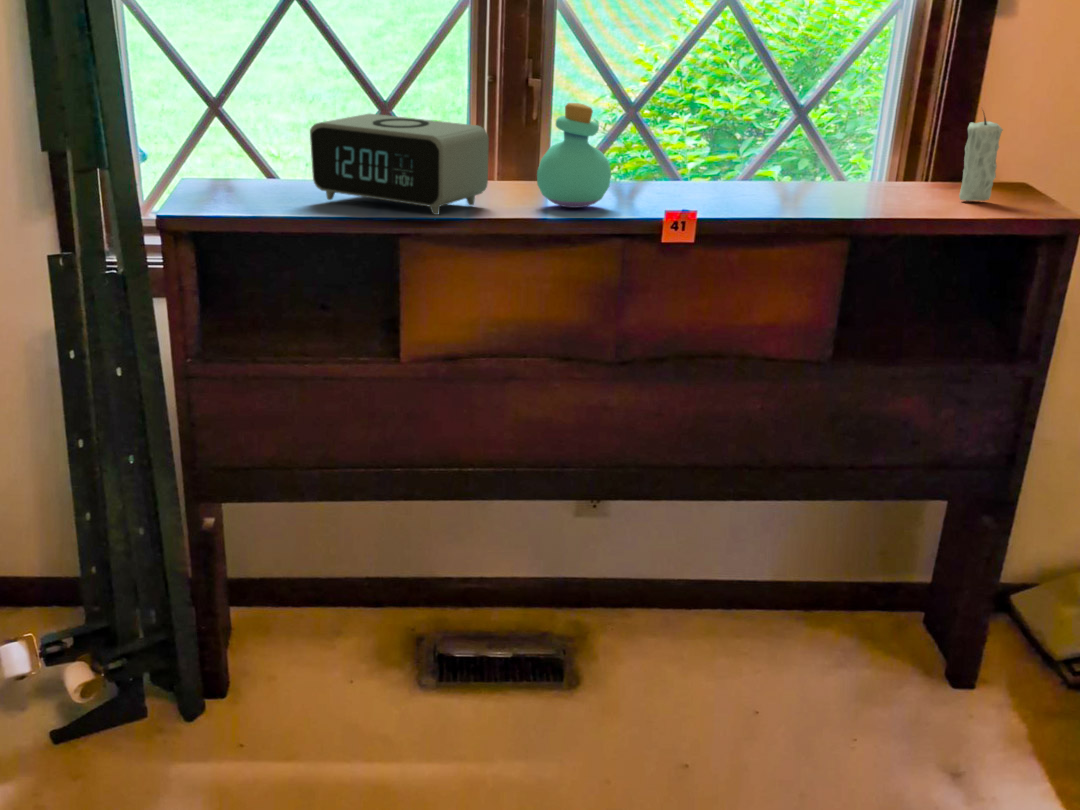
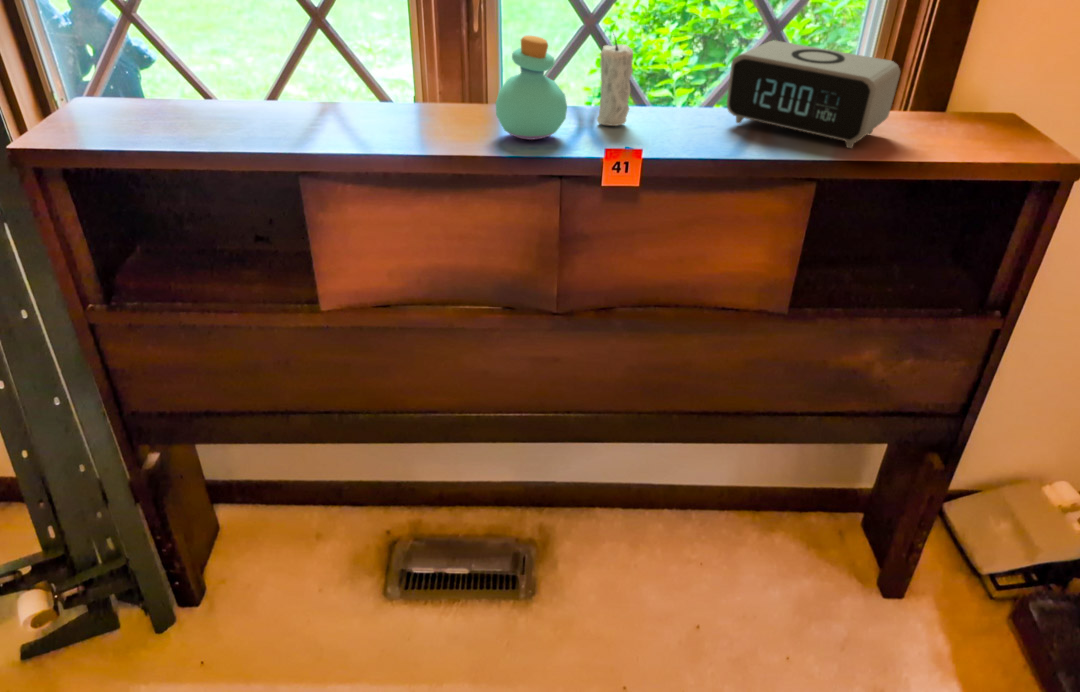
alarm clock: present [310,114,489,215] -> present [727,41,900,148]
candle: present [959,115,1003,201] -> present [597,40,633,126]

